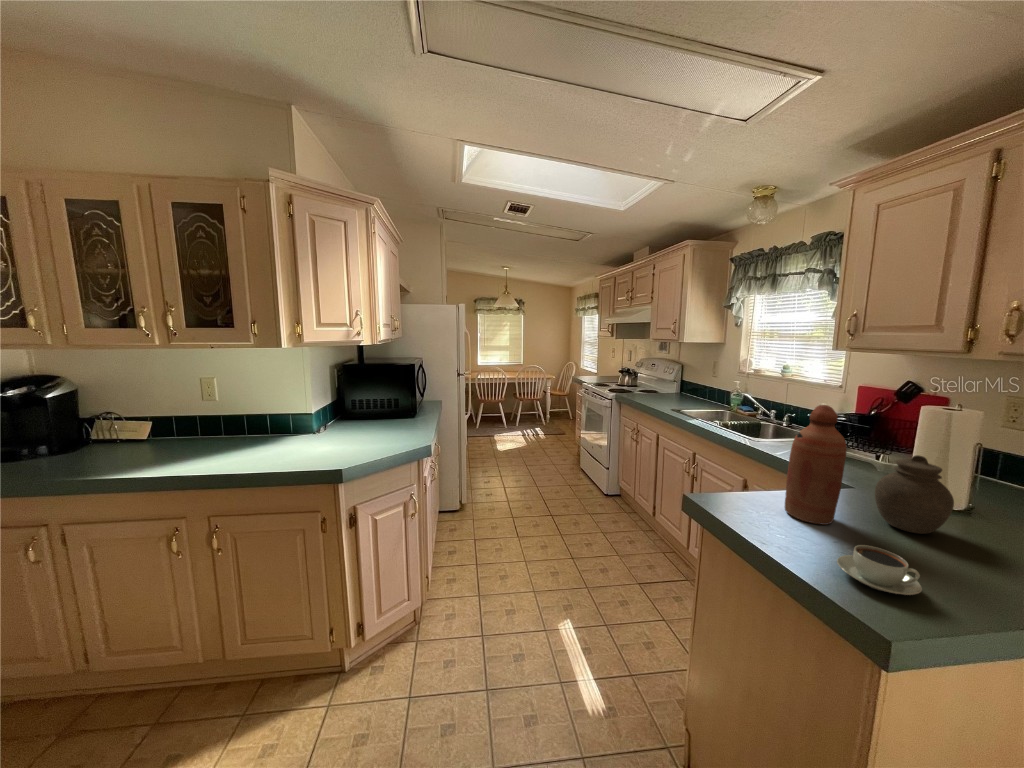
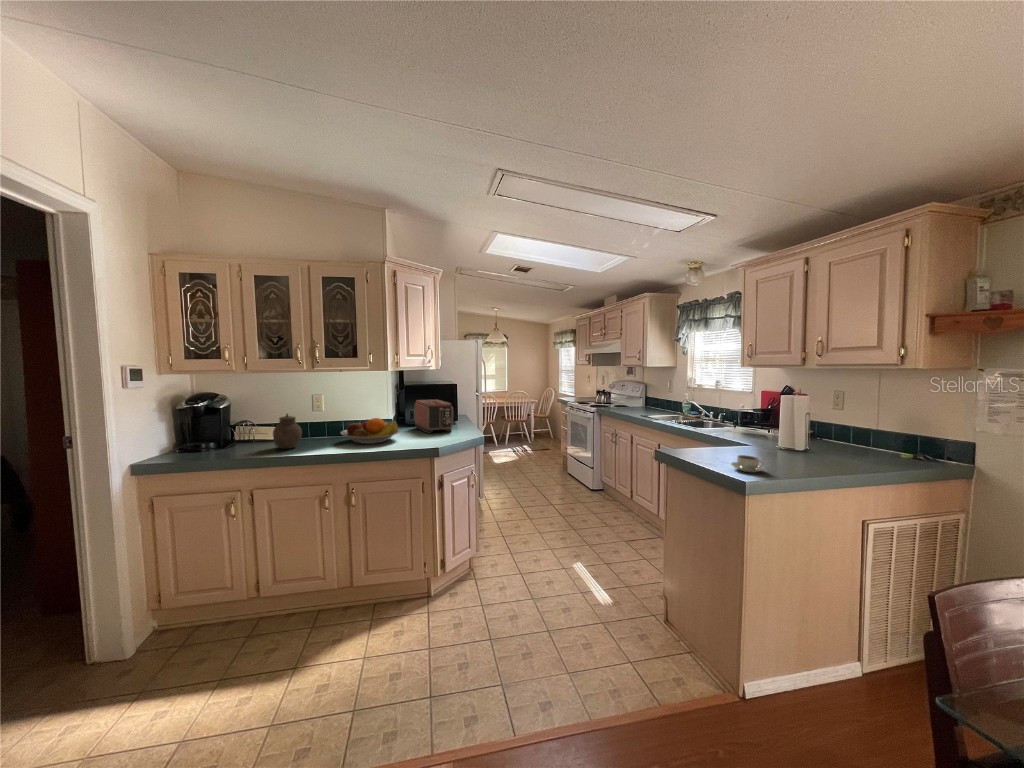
toaster: none [350,385,395,435] -> present [414,400,453,434]
bottle: present [785,405,847,525] -> none [710,393,738,457]
fruit bowl: none [211,416,307,455] -> present [341,418,400,444]
jar: present [875,455,954,534] -> present [273,414,302,449]

